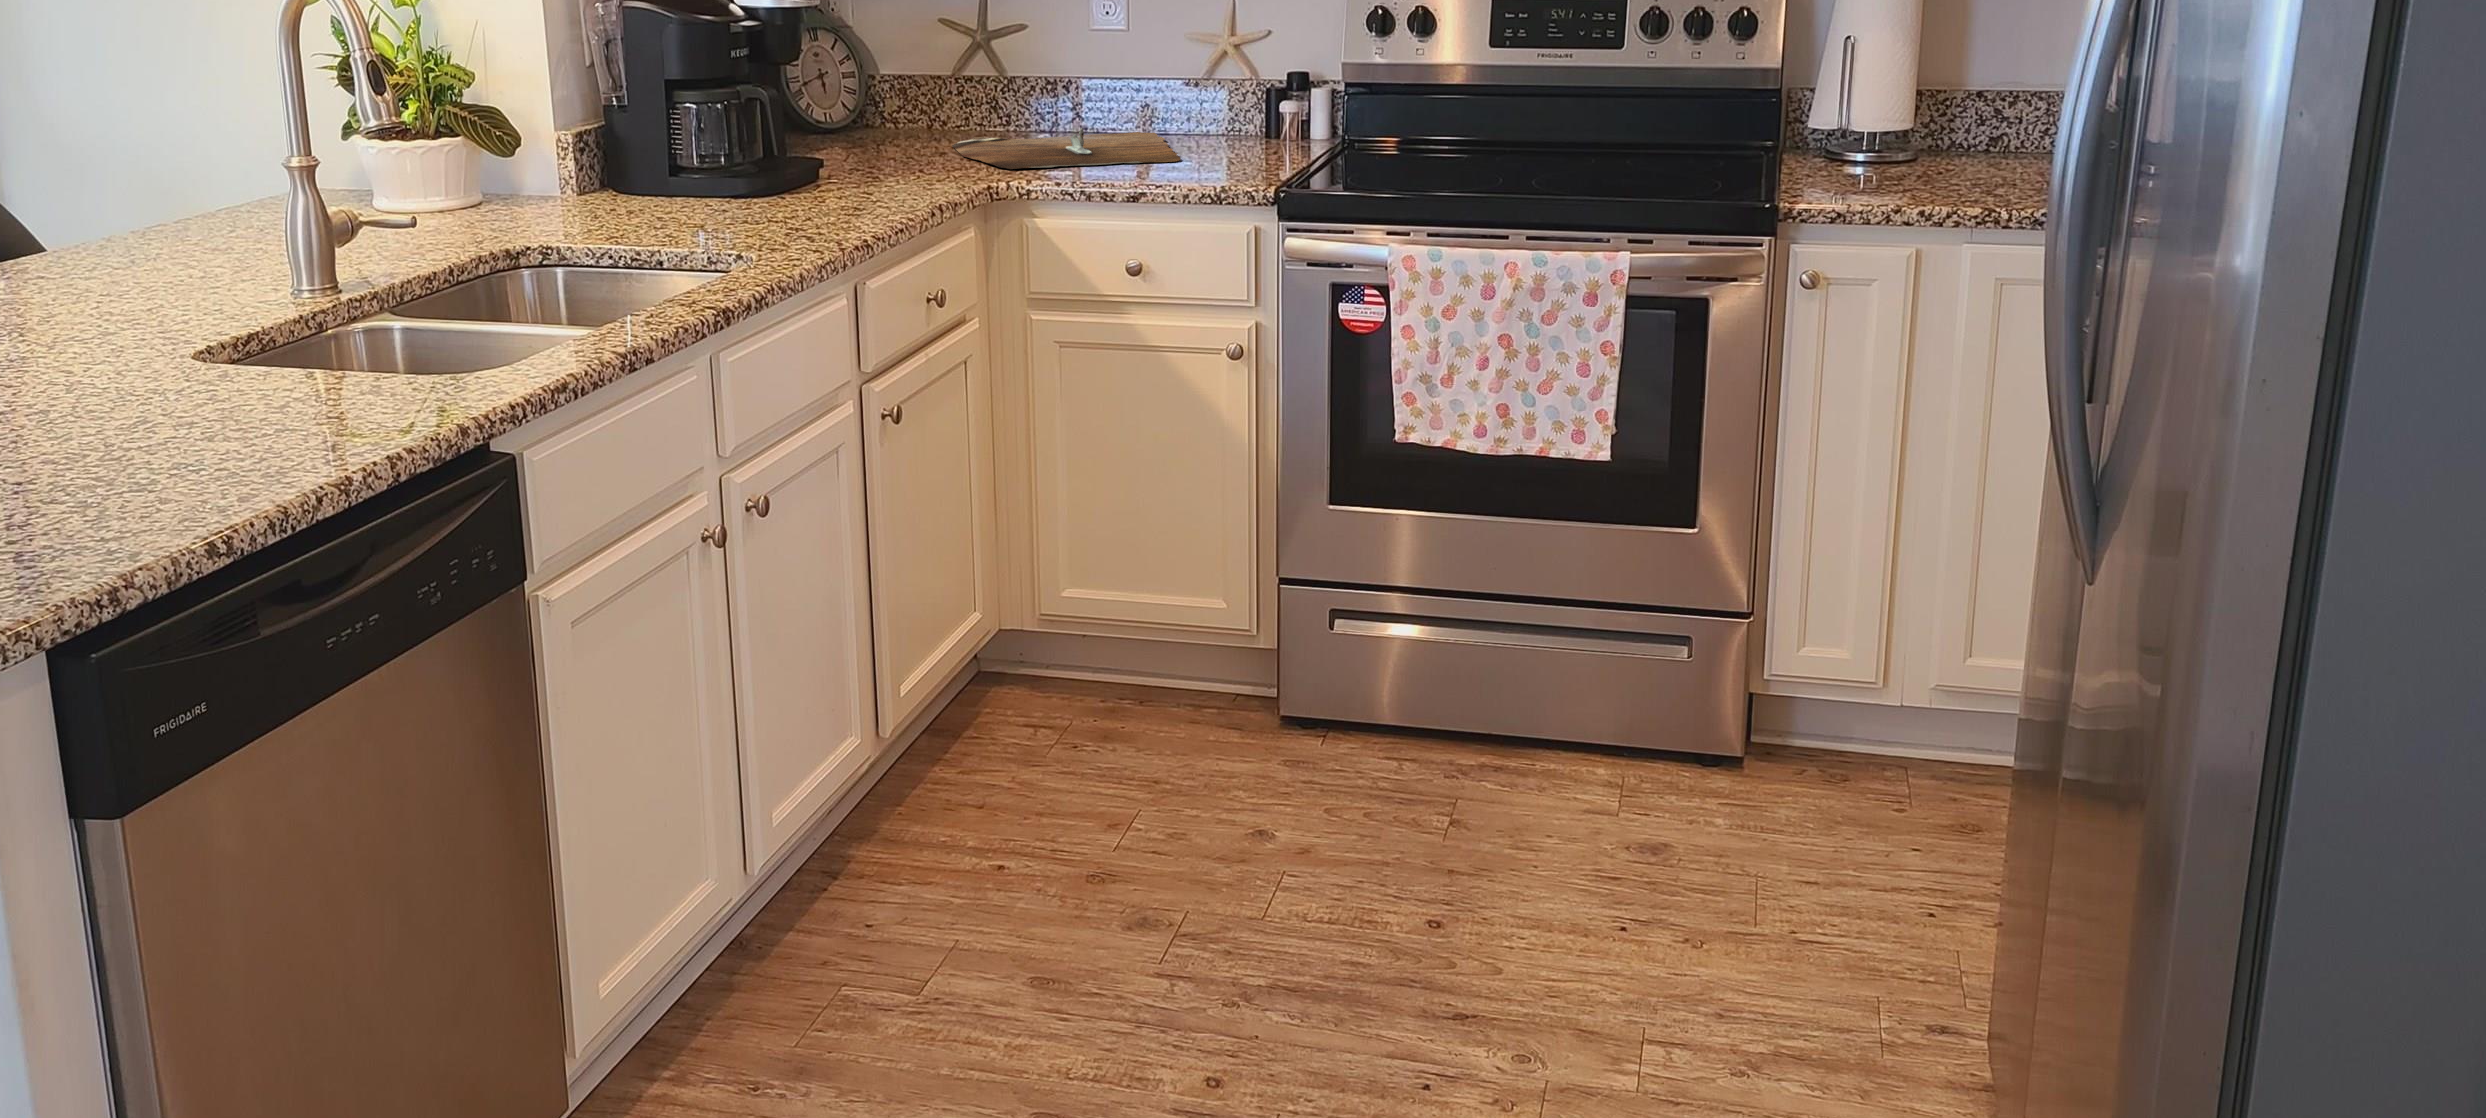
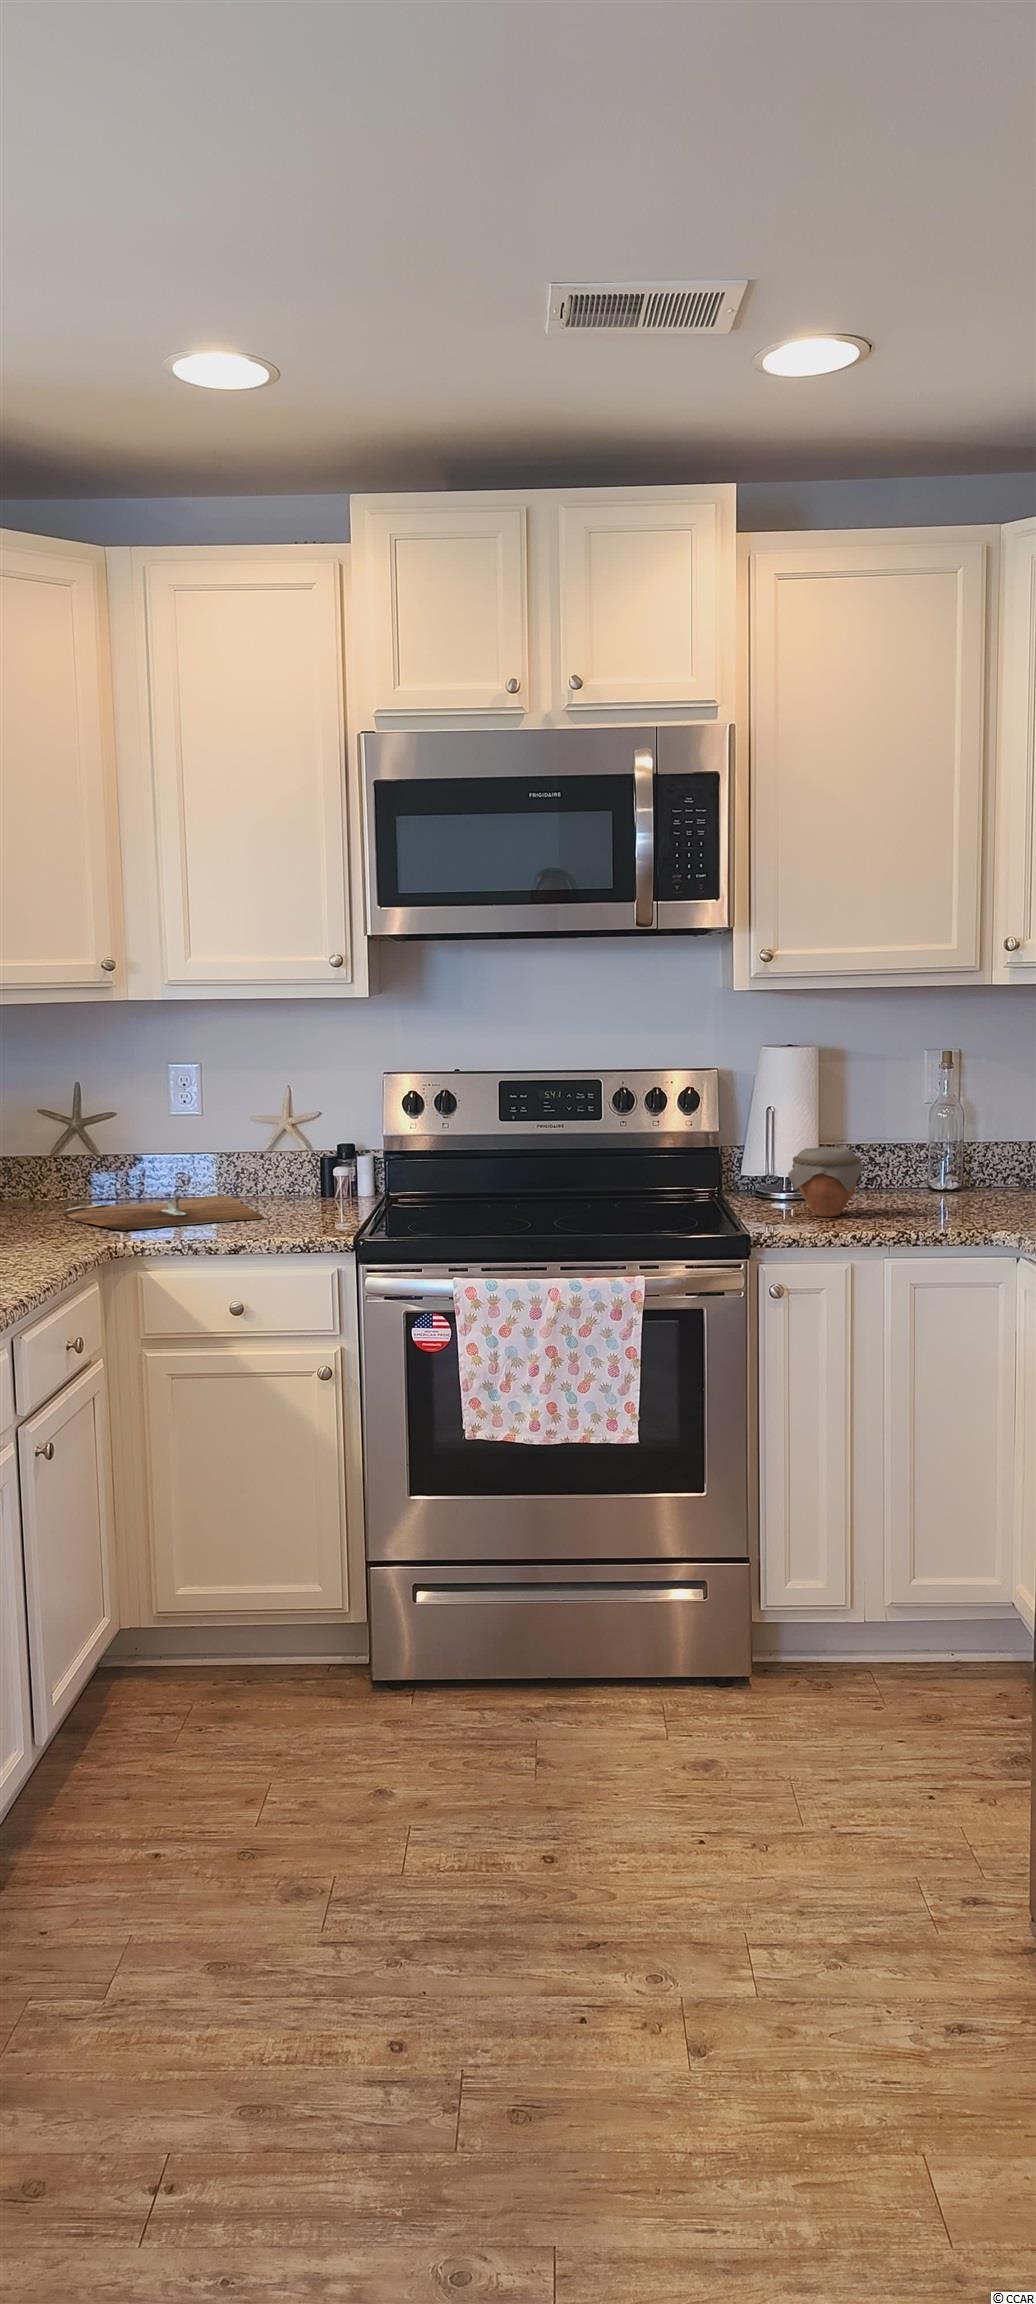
jar: none [1852,93,1961,187] -> present [788,1147,866,1217]

